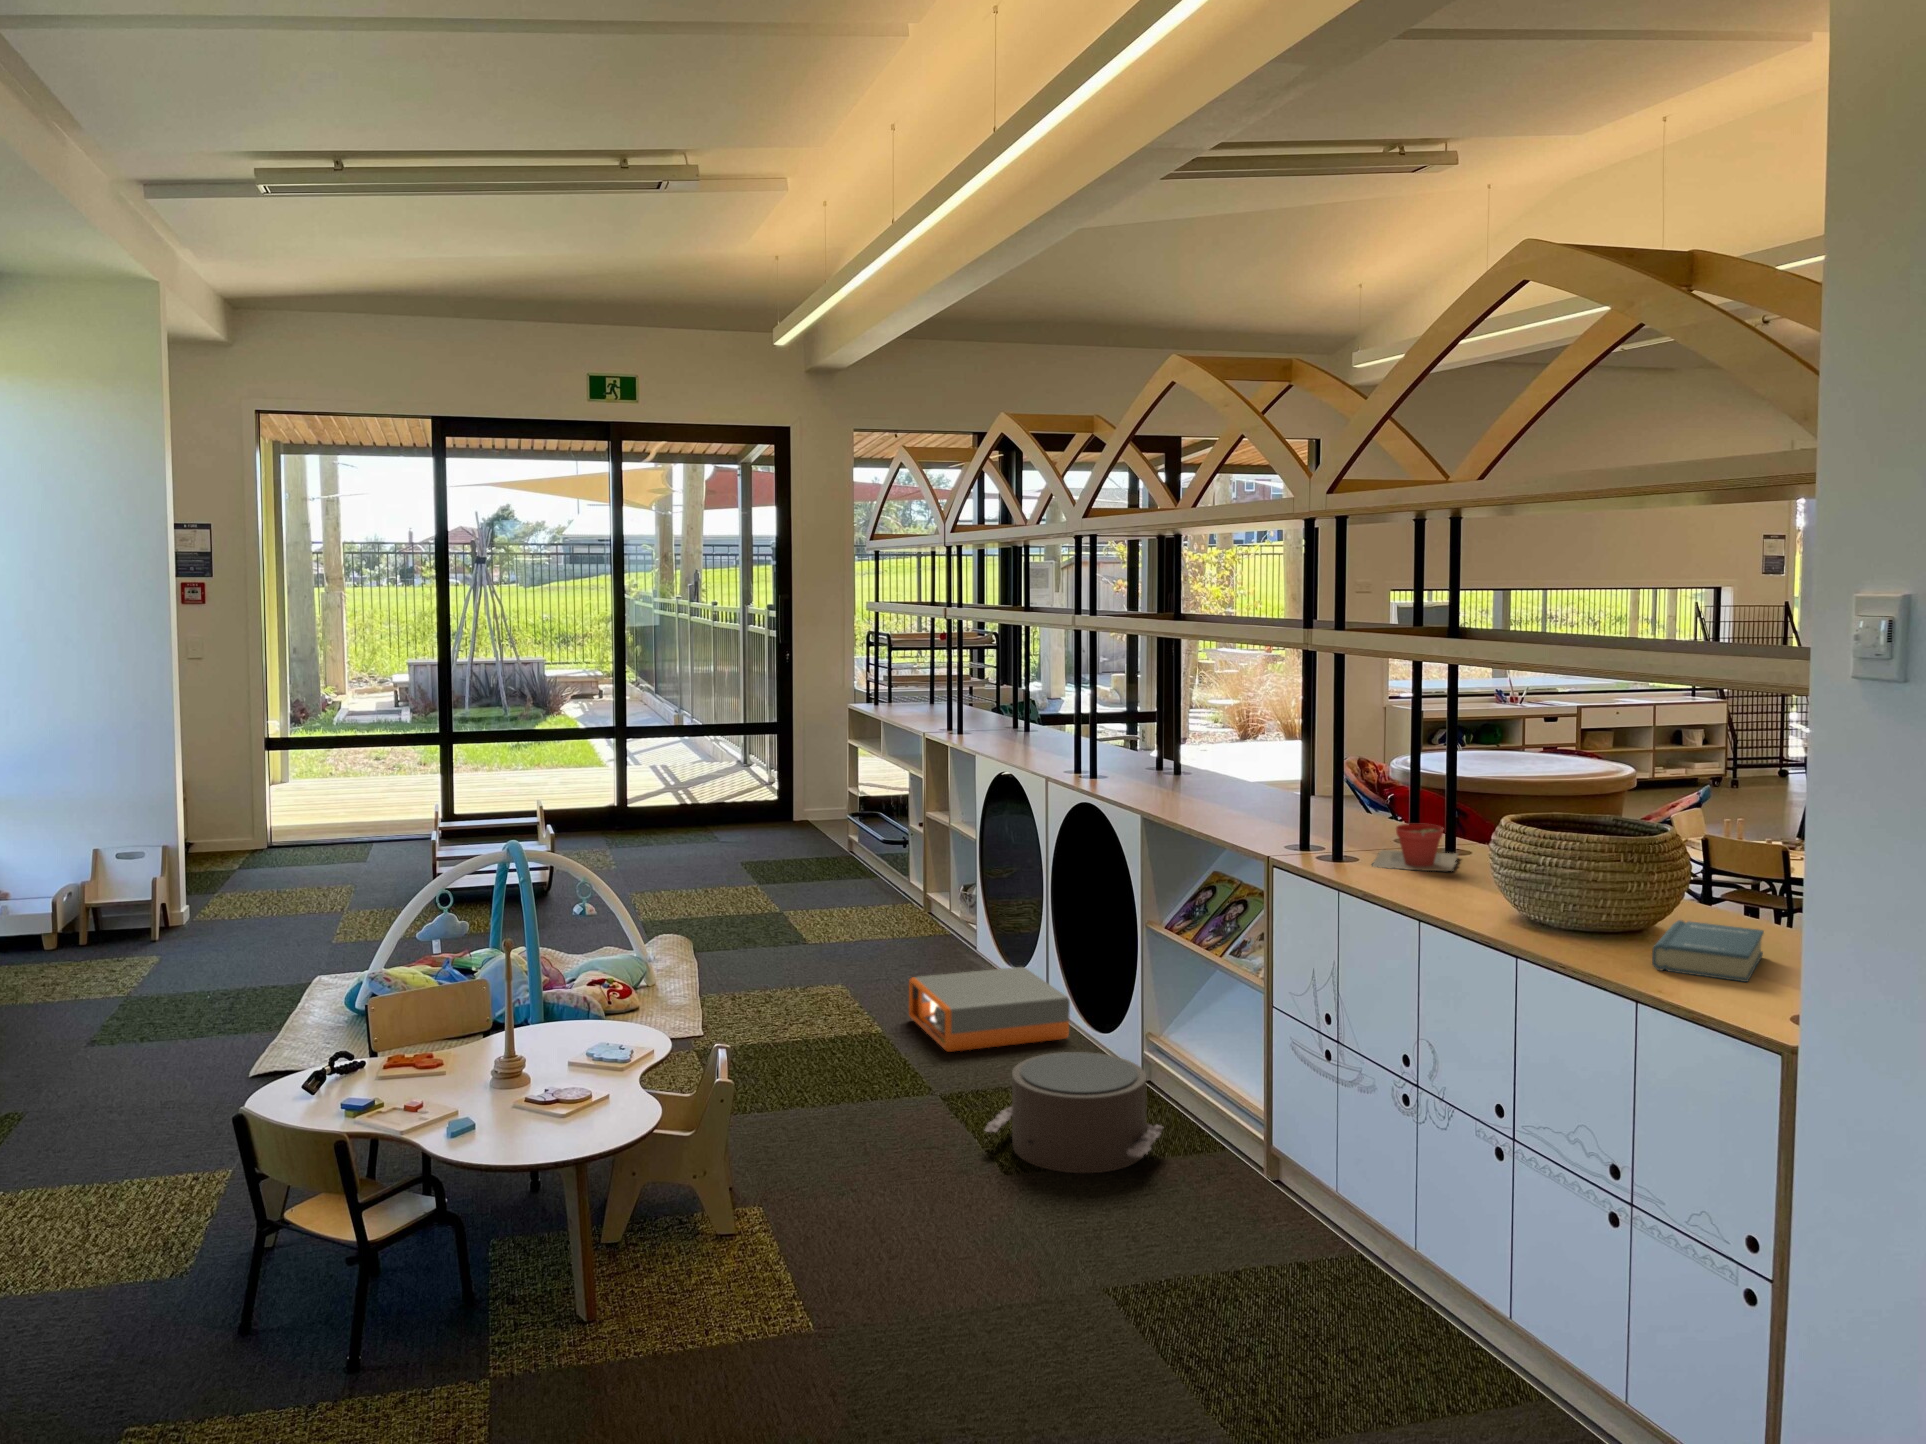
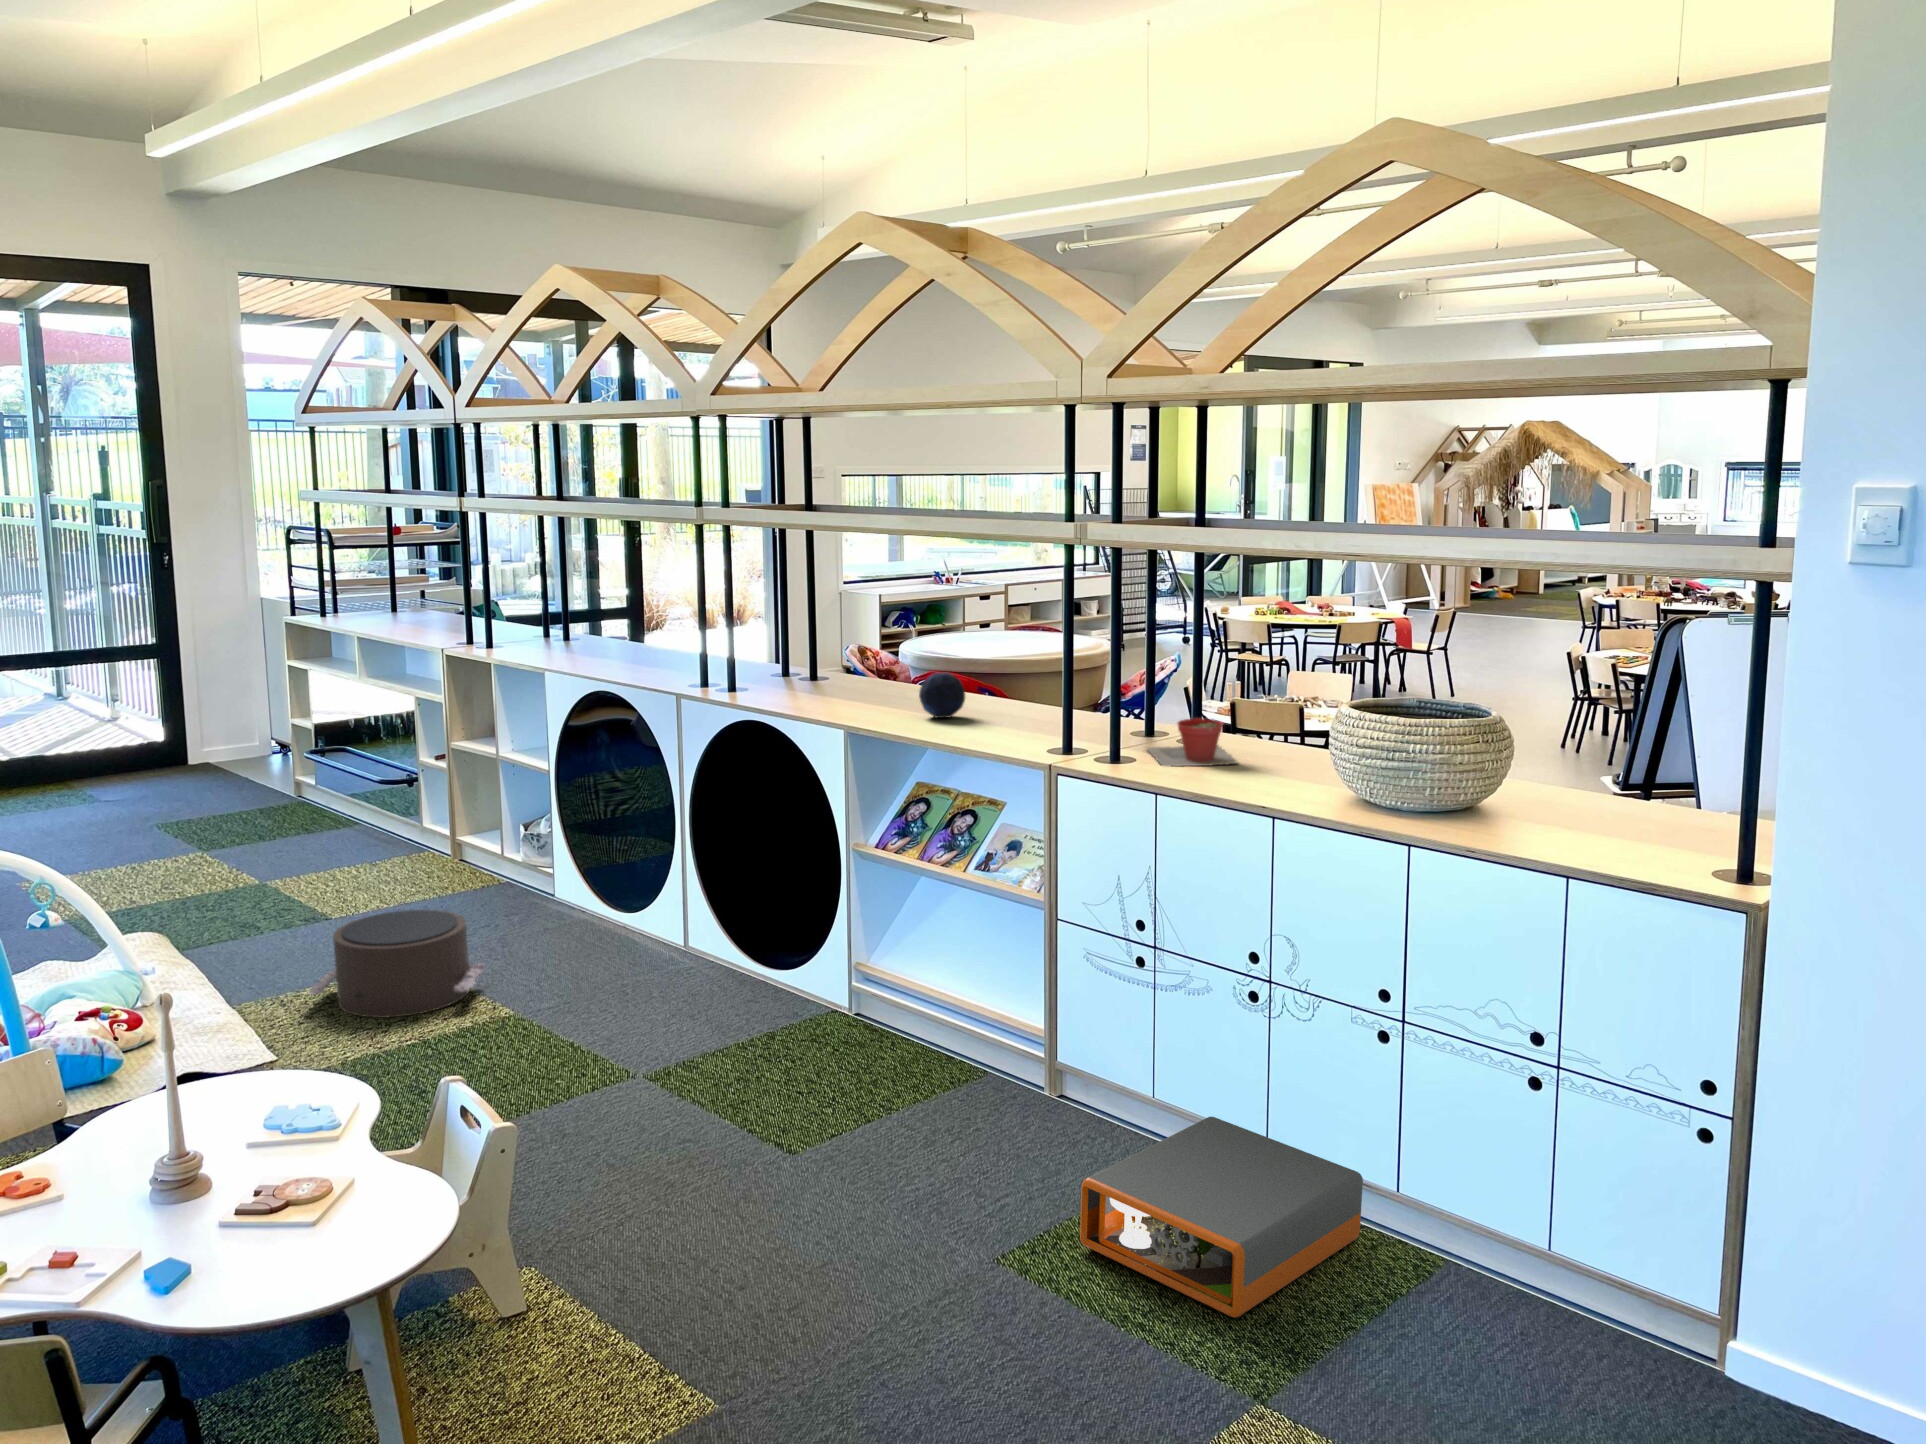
decorative orb: none [1213,768,1259,811] -> present [919,672,965,718]
hardback book: present [1652,920,1764,982] -> none [1513,792,1619,843]
storage box: present [909,967,1070,1052] -> present [1080,1116,1363,1318]
pouf: present [985,1052,1163,1173] -> present [309,910,484,1018]

